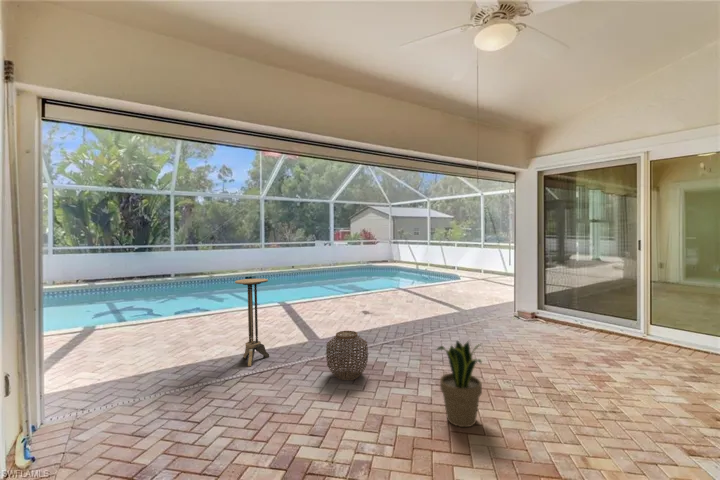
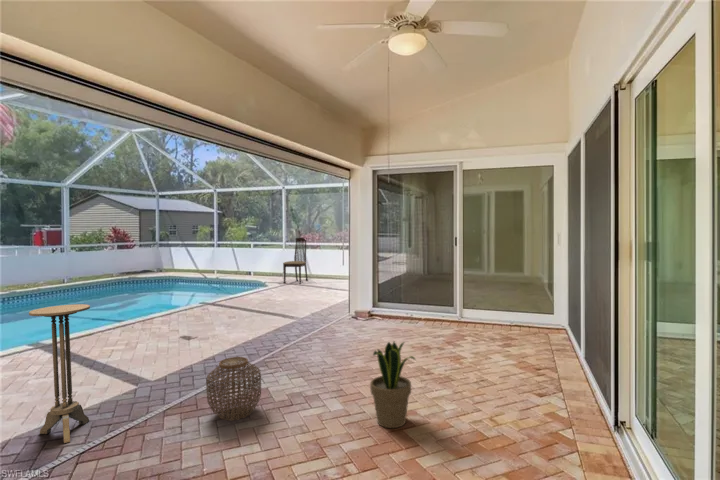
chair: none [479,238,503,280] -> present [283,238,308,284]

